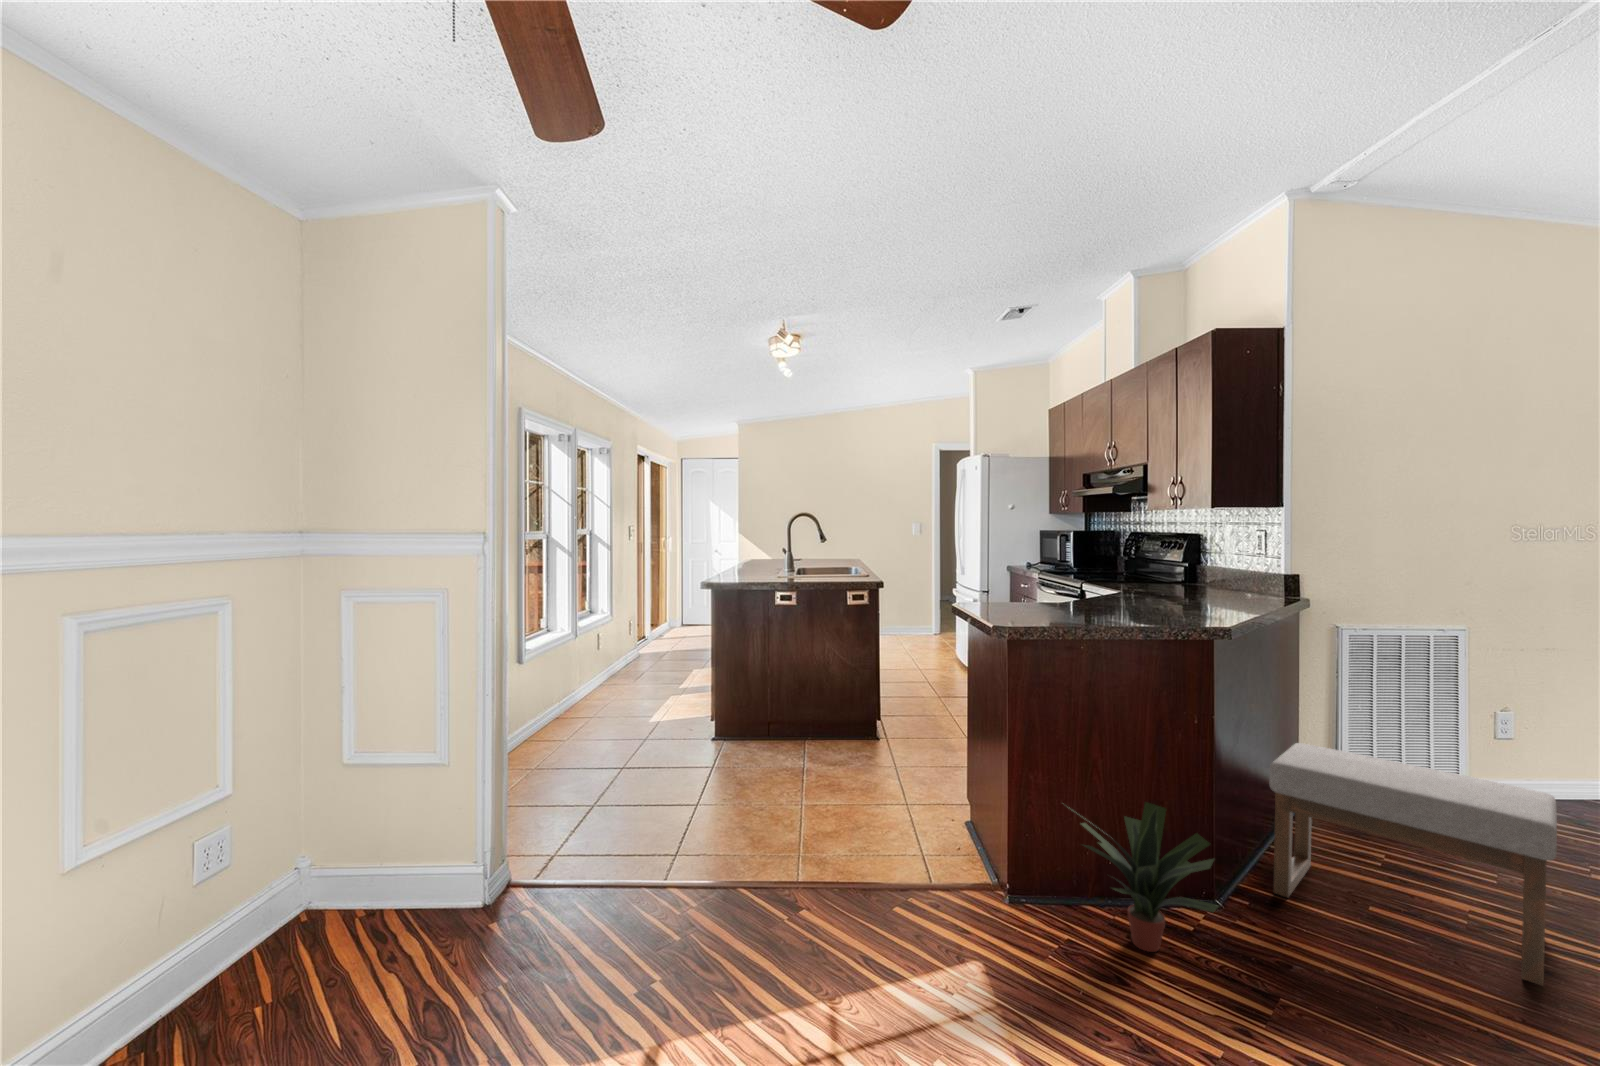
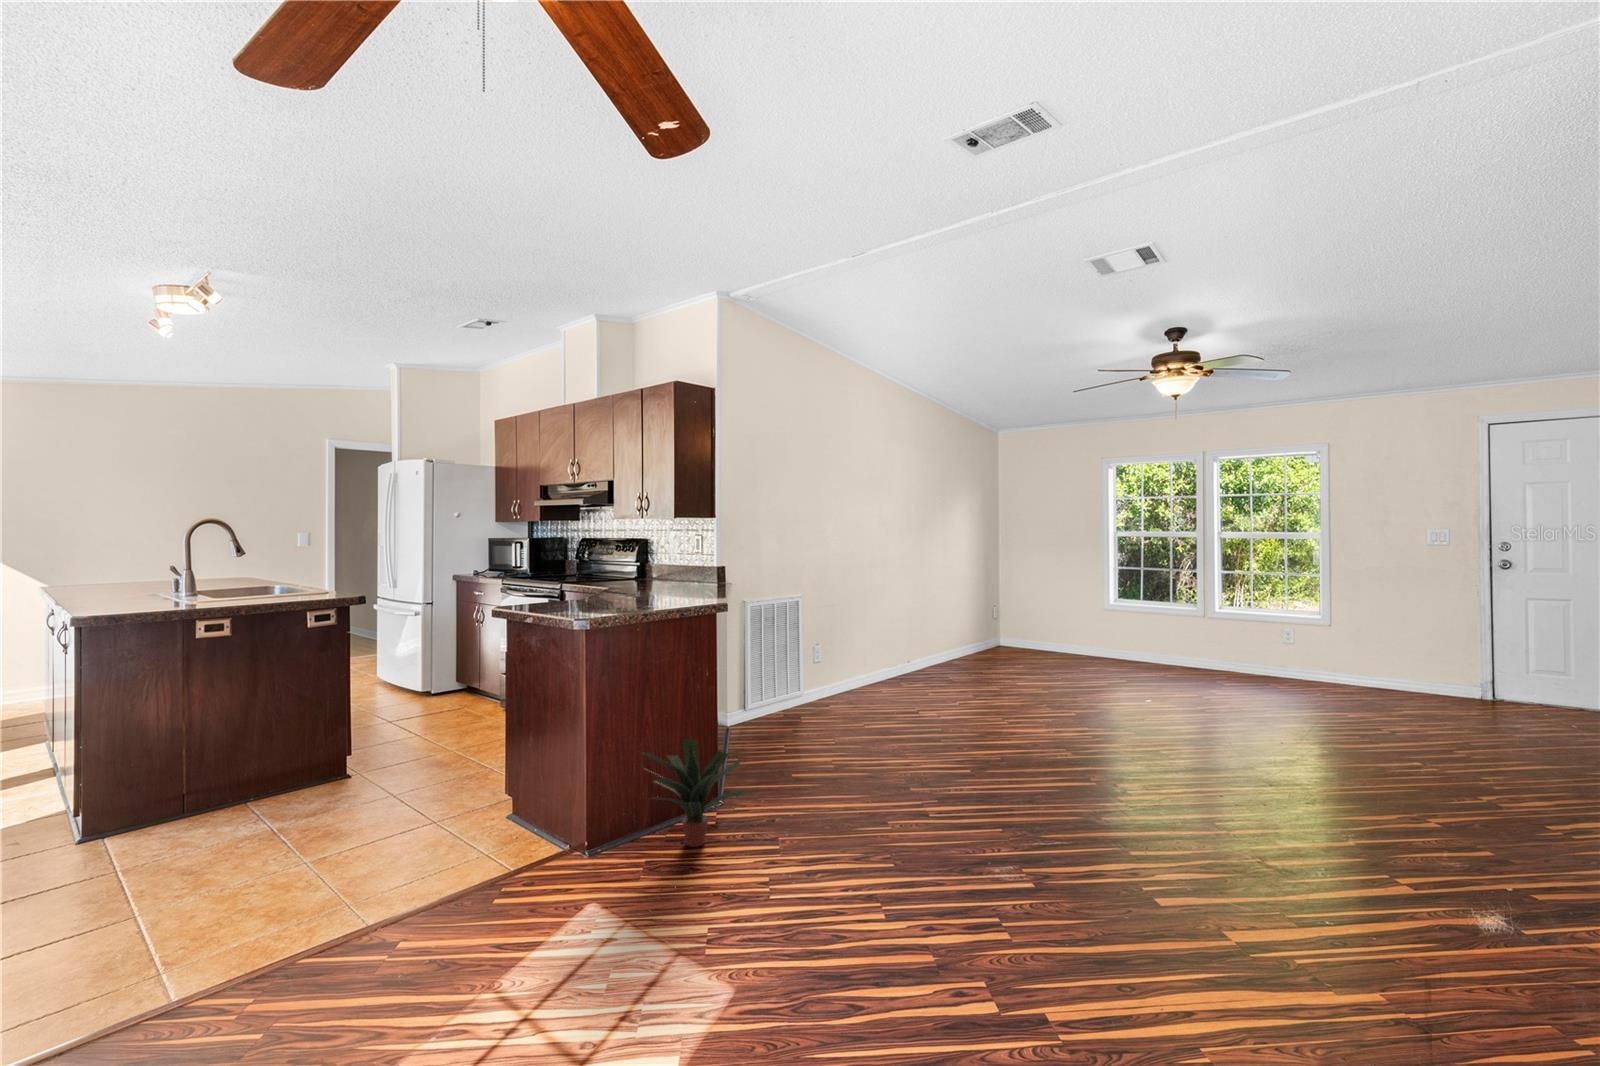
ottoman: present [1270,743,1557,986] -> none [741,679,876,787]

